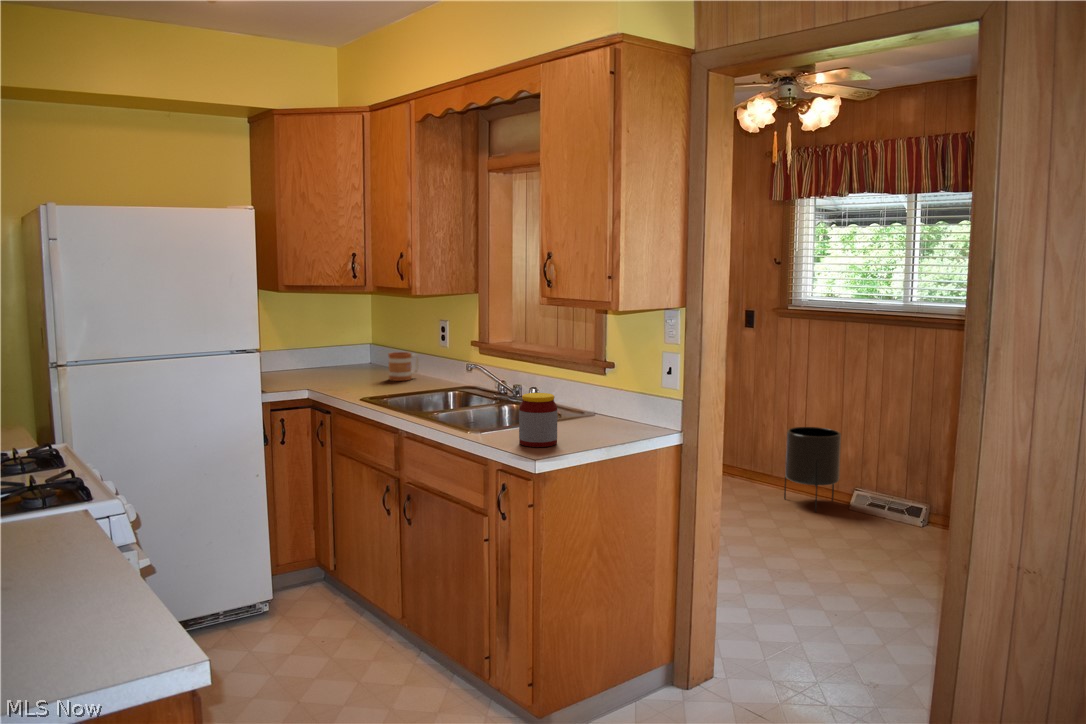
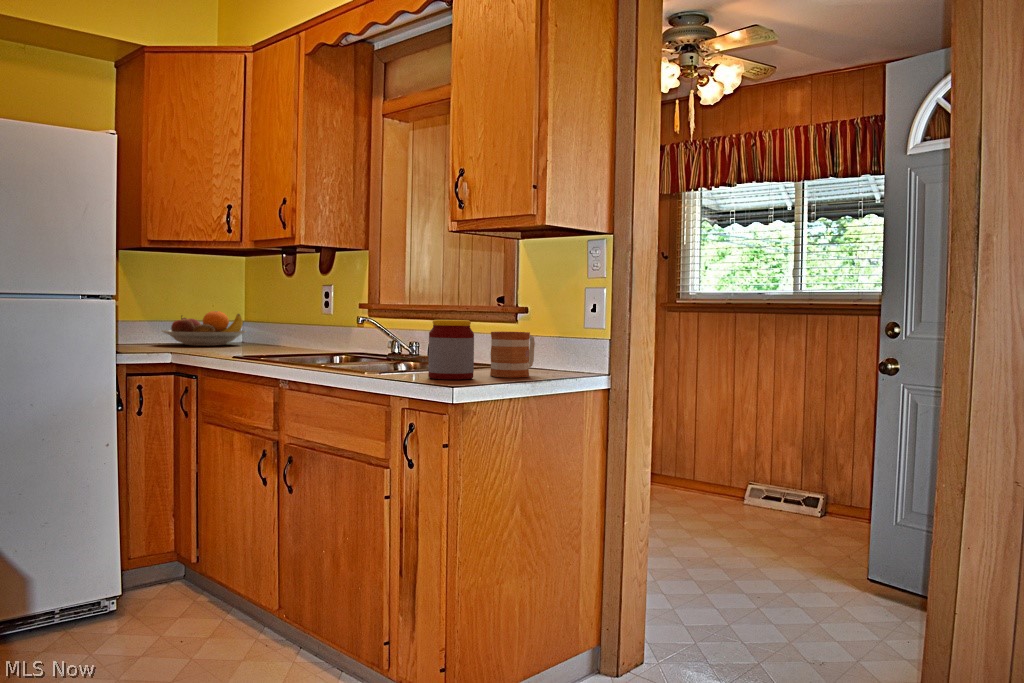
fruit bowl: none [298,341,372,374] -> present [162,311,246,346]
mug: present [388,352,419,381] -> present [490,332,535,378]
planter: present [784,427,841,512] -> none [679,419,736,504]

